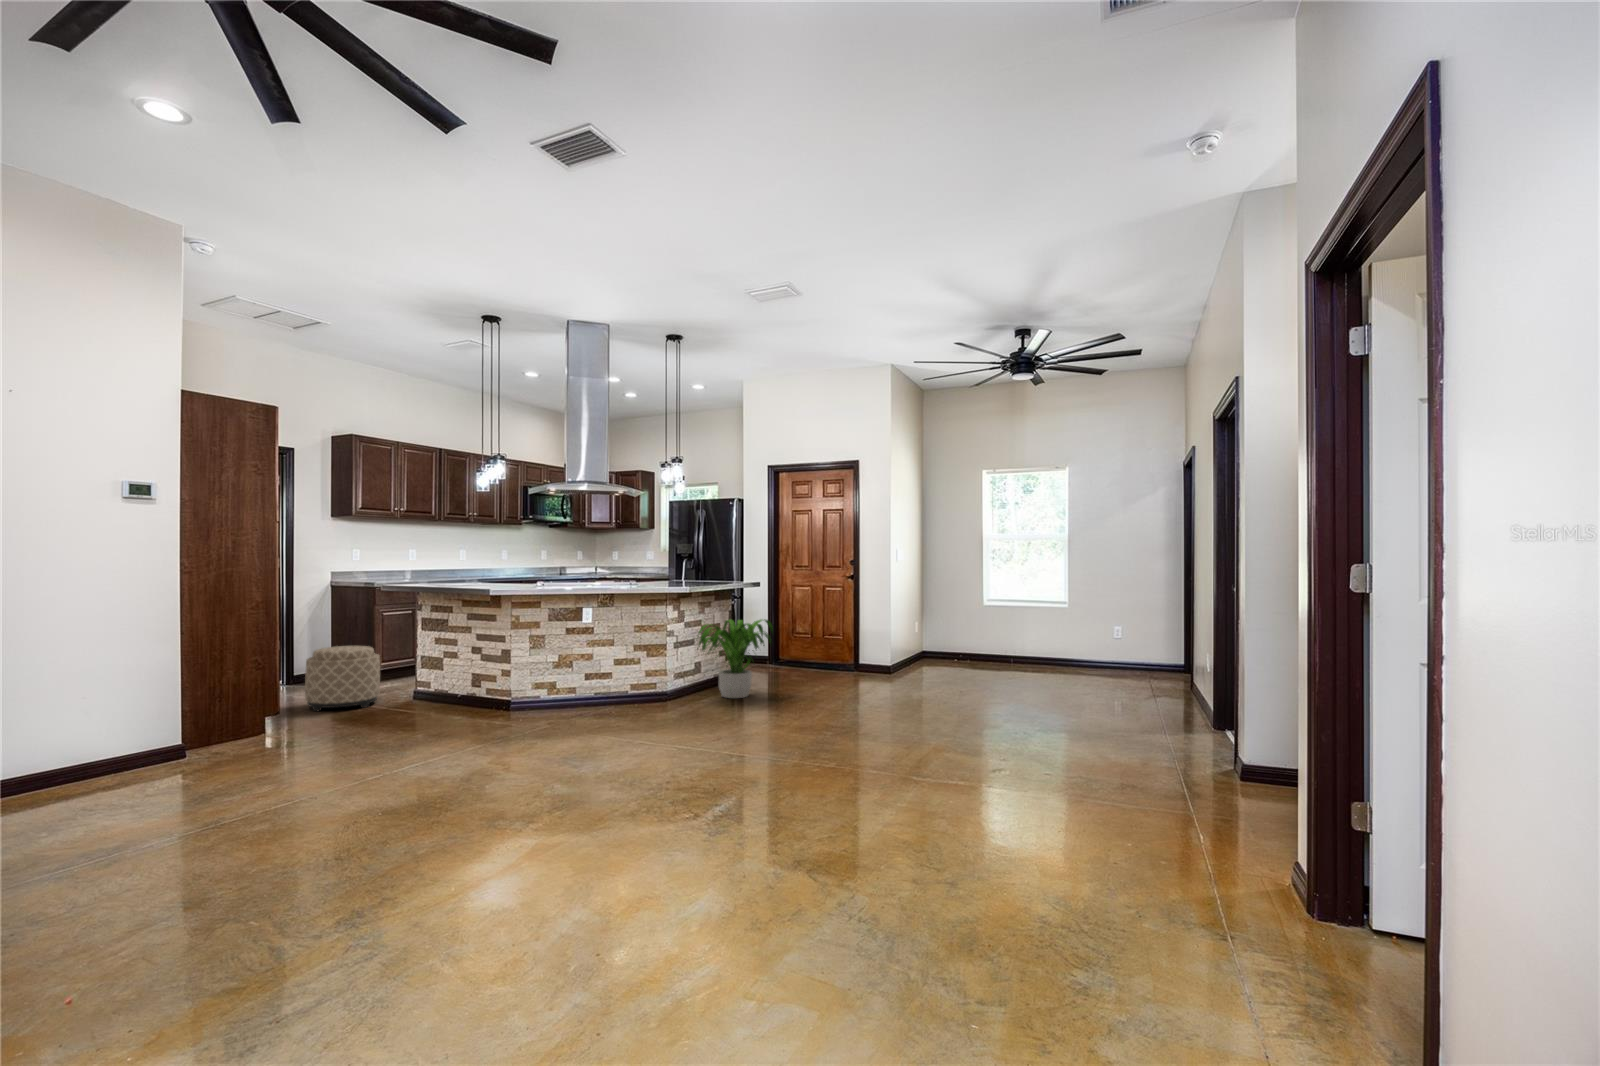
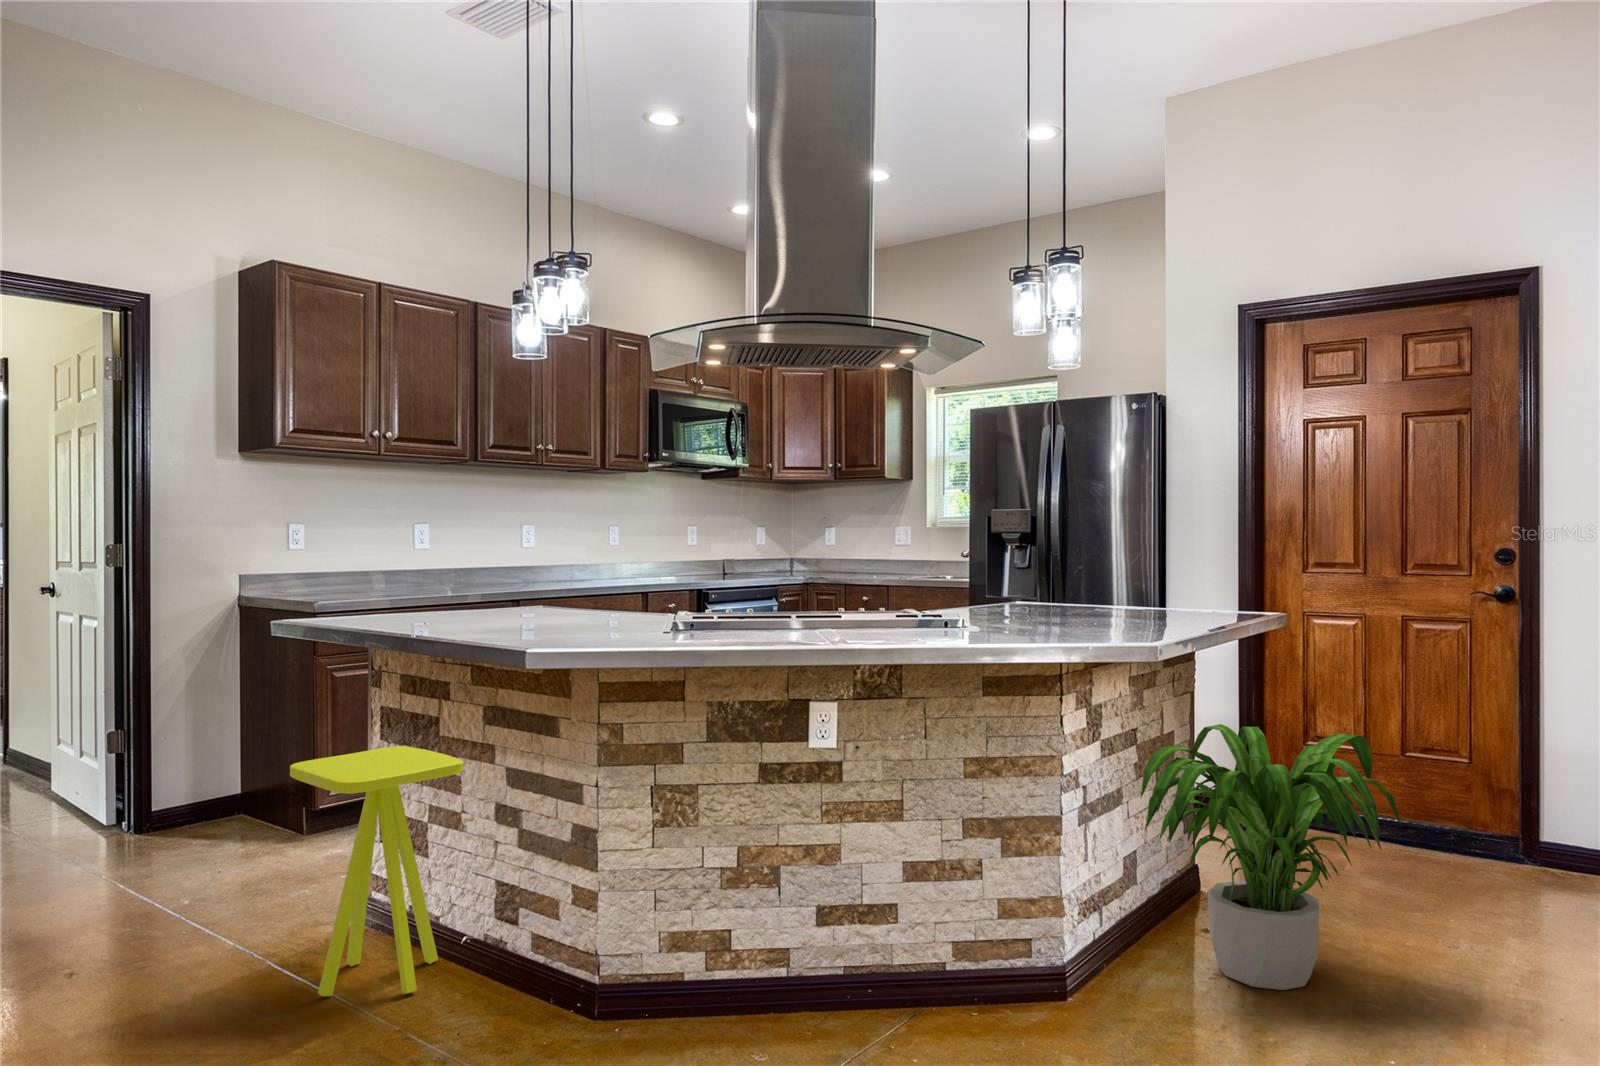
side table: none [396,631,461,712] -> present [290,746,464,996]
ottoman: present [305,646,380,712] -> none [82,774,279,969]

